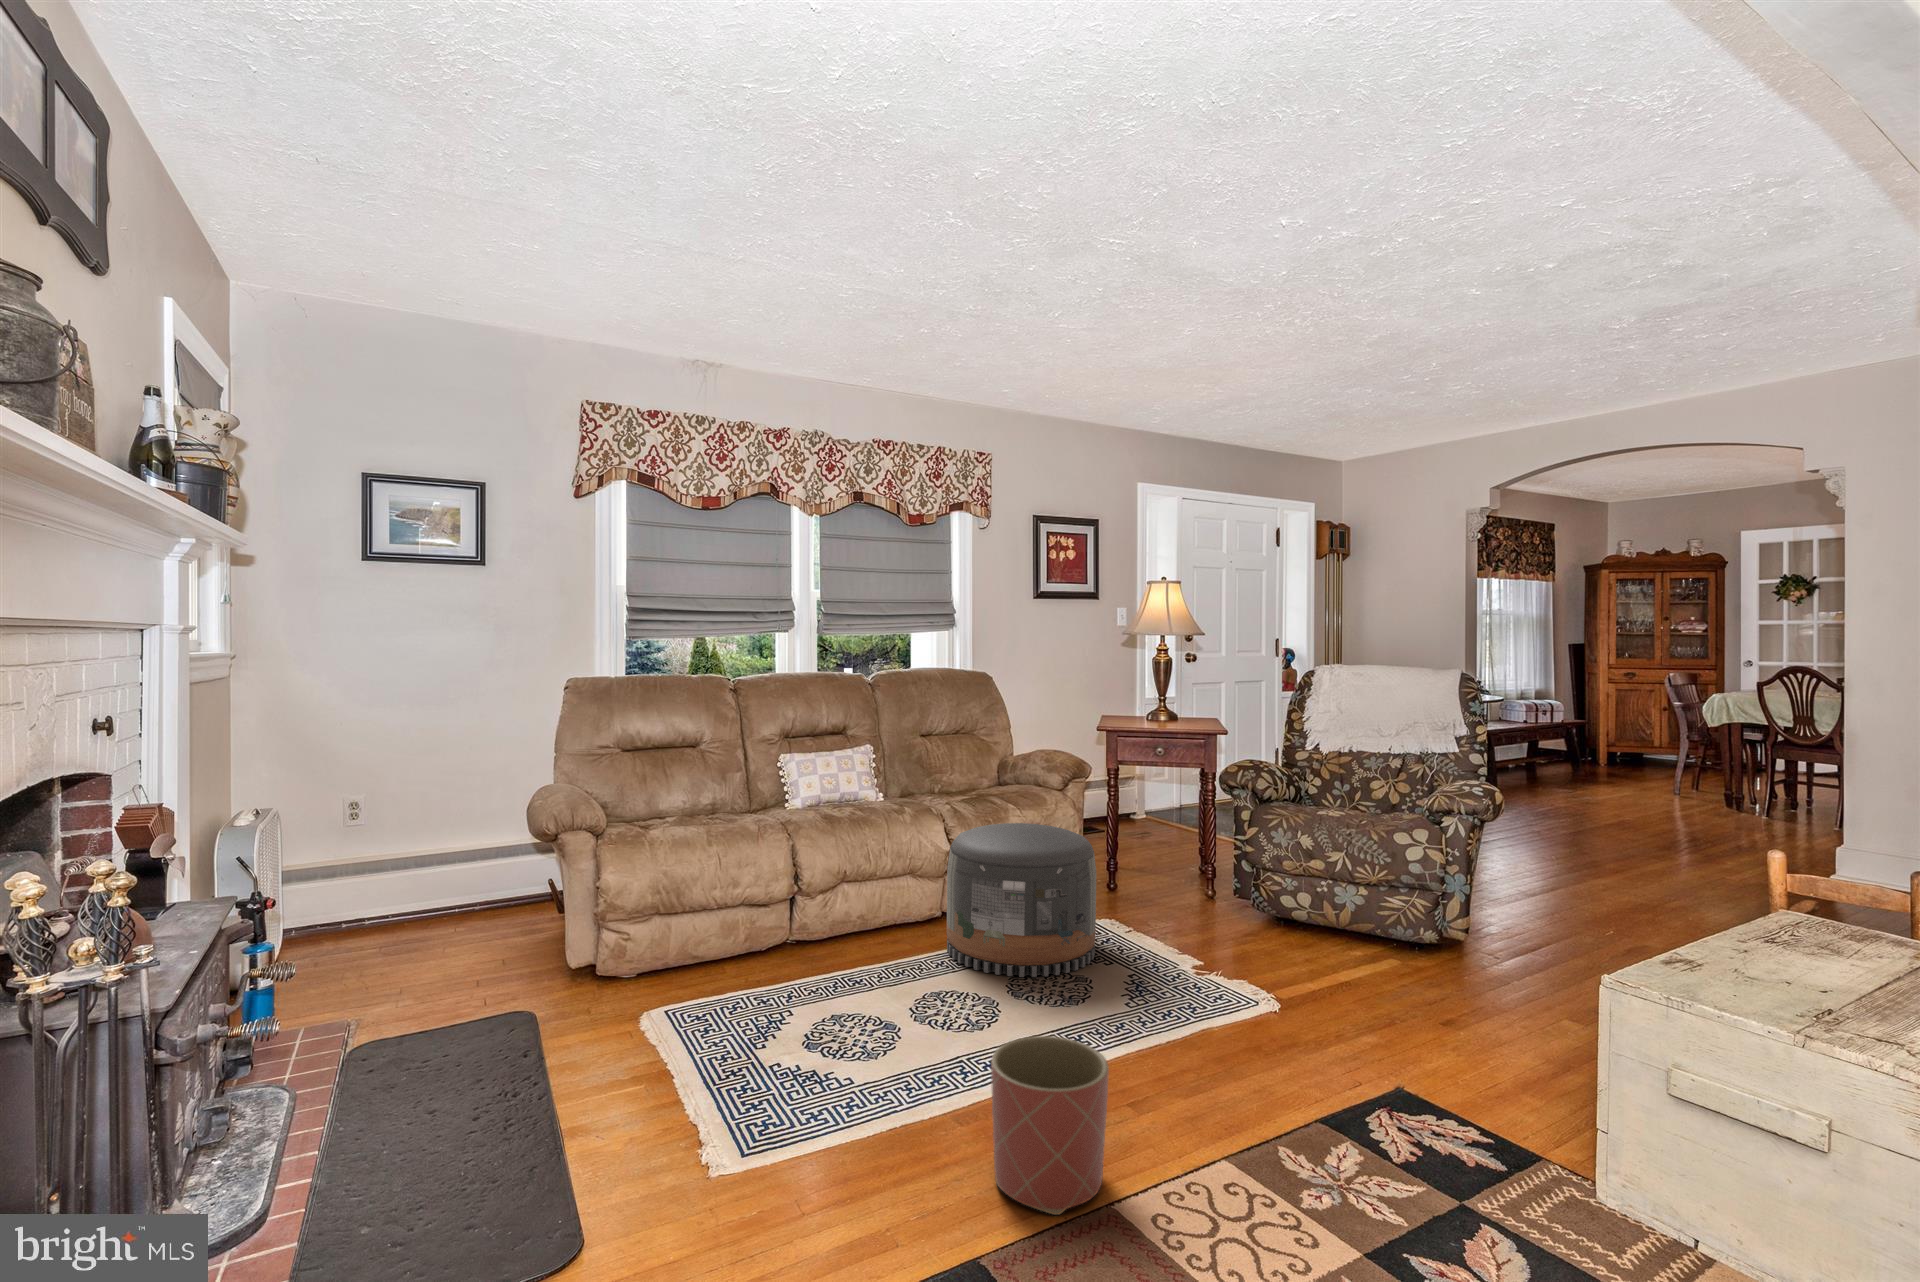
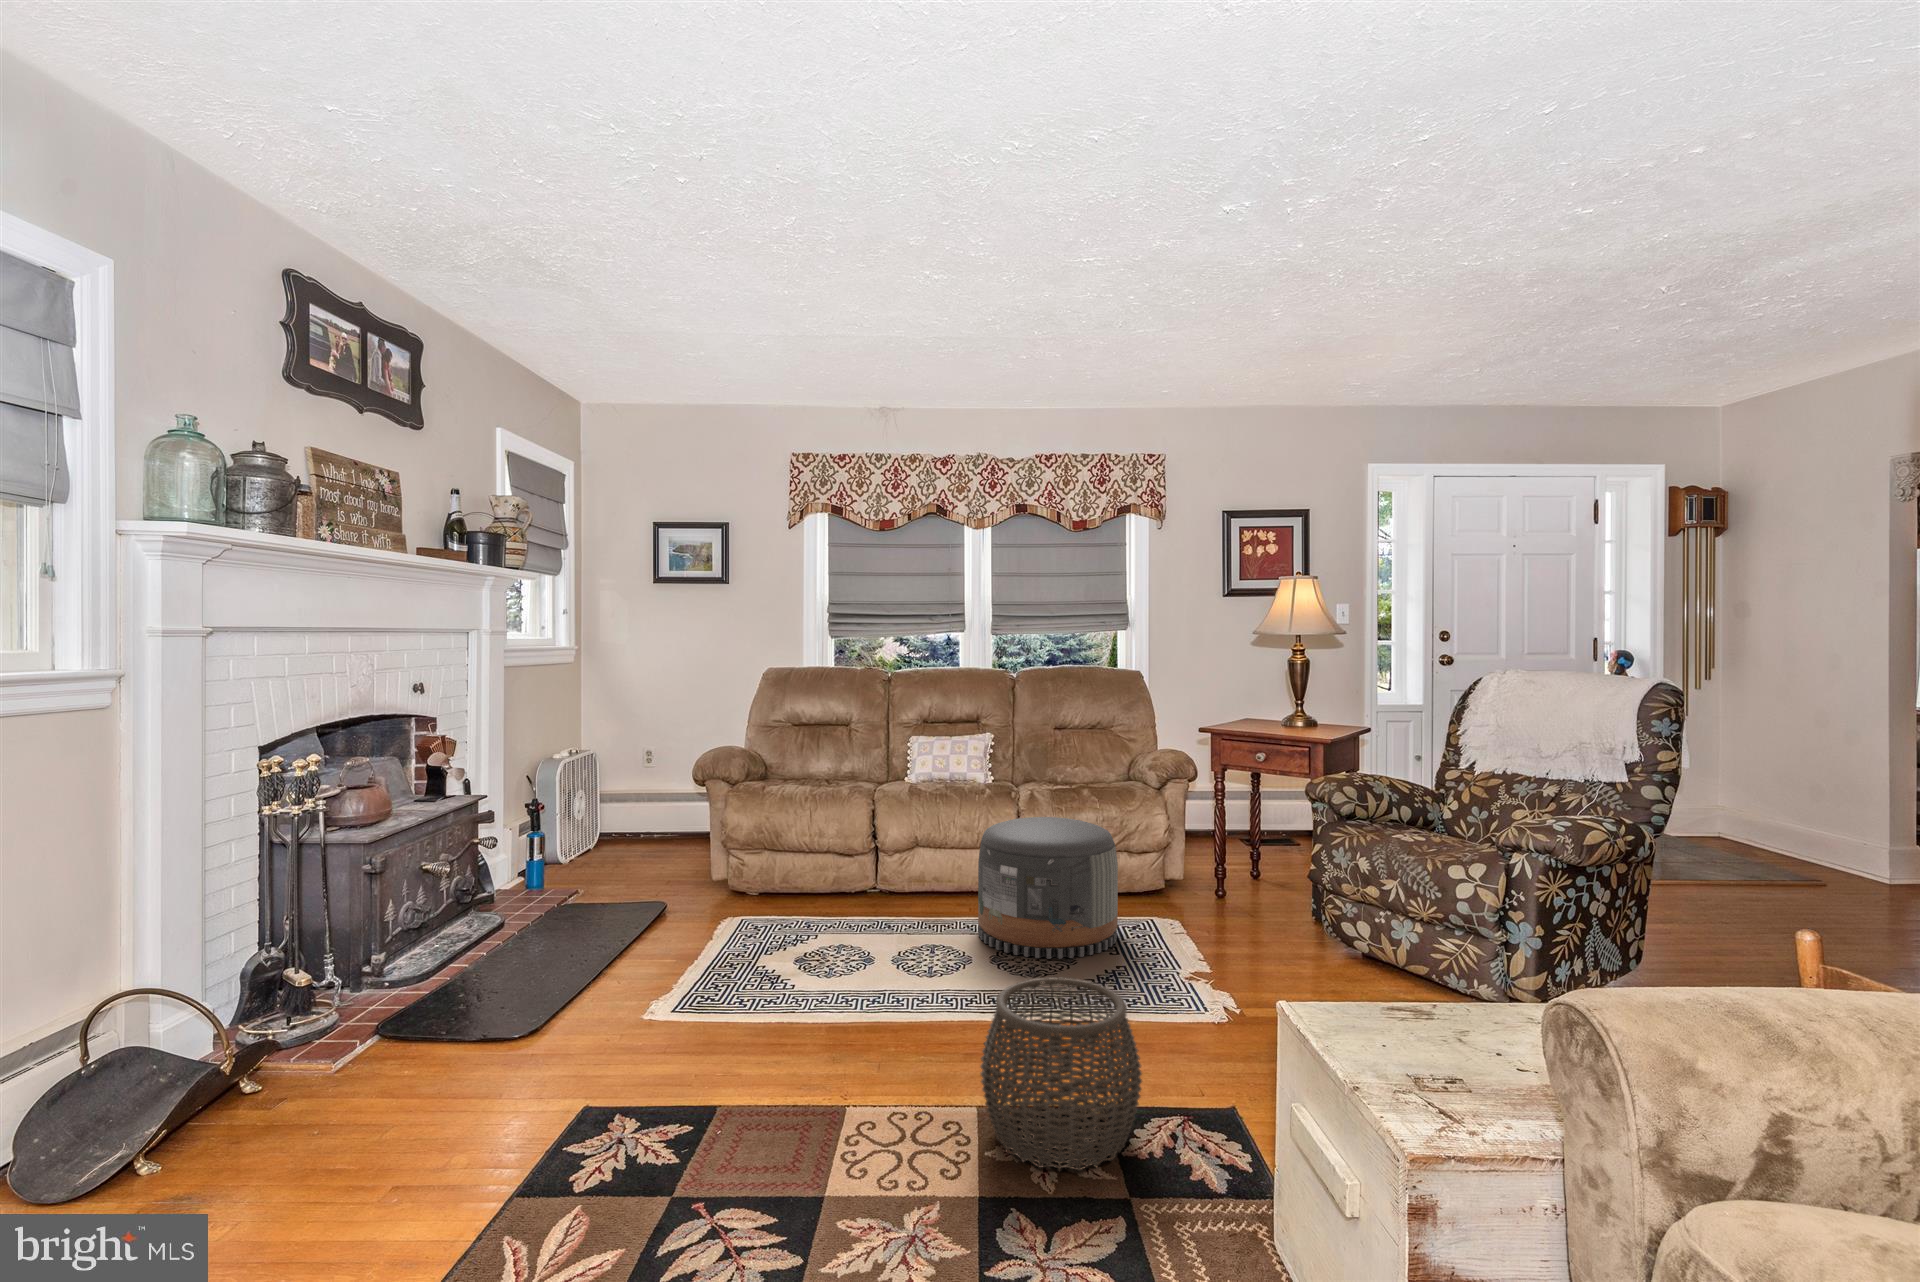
woven basket: none [1241,992,1431,1207] -> present [980,978,1142,1171]
planter: present [991,1036,1109,1215] -> none [780,974,875,1107]

